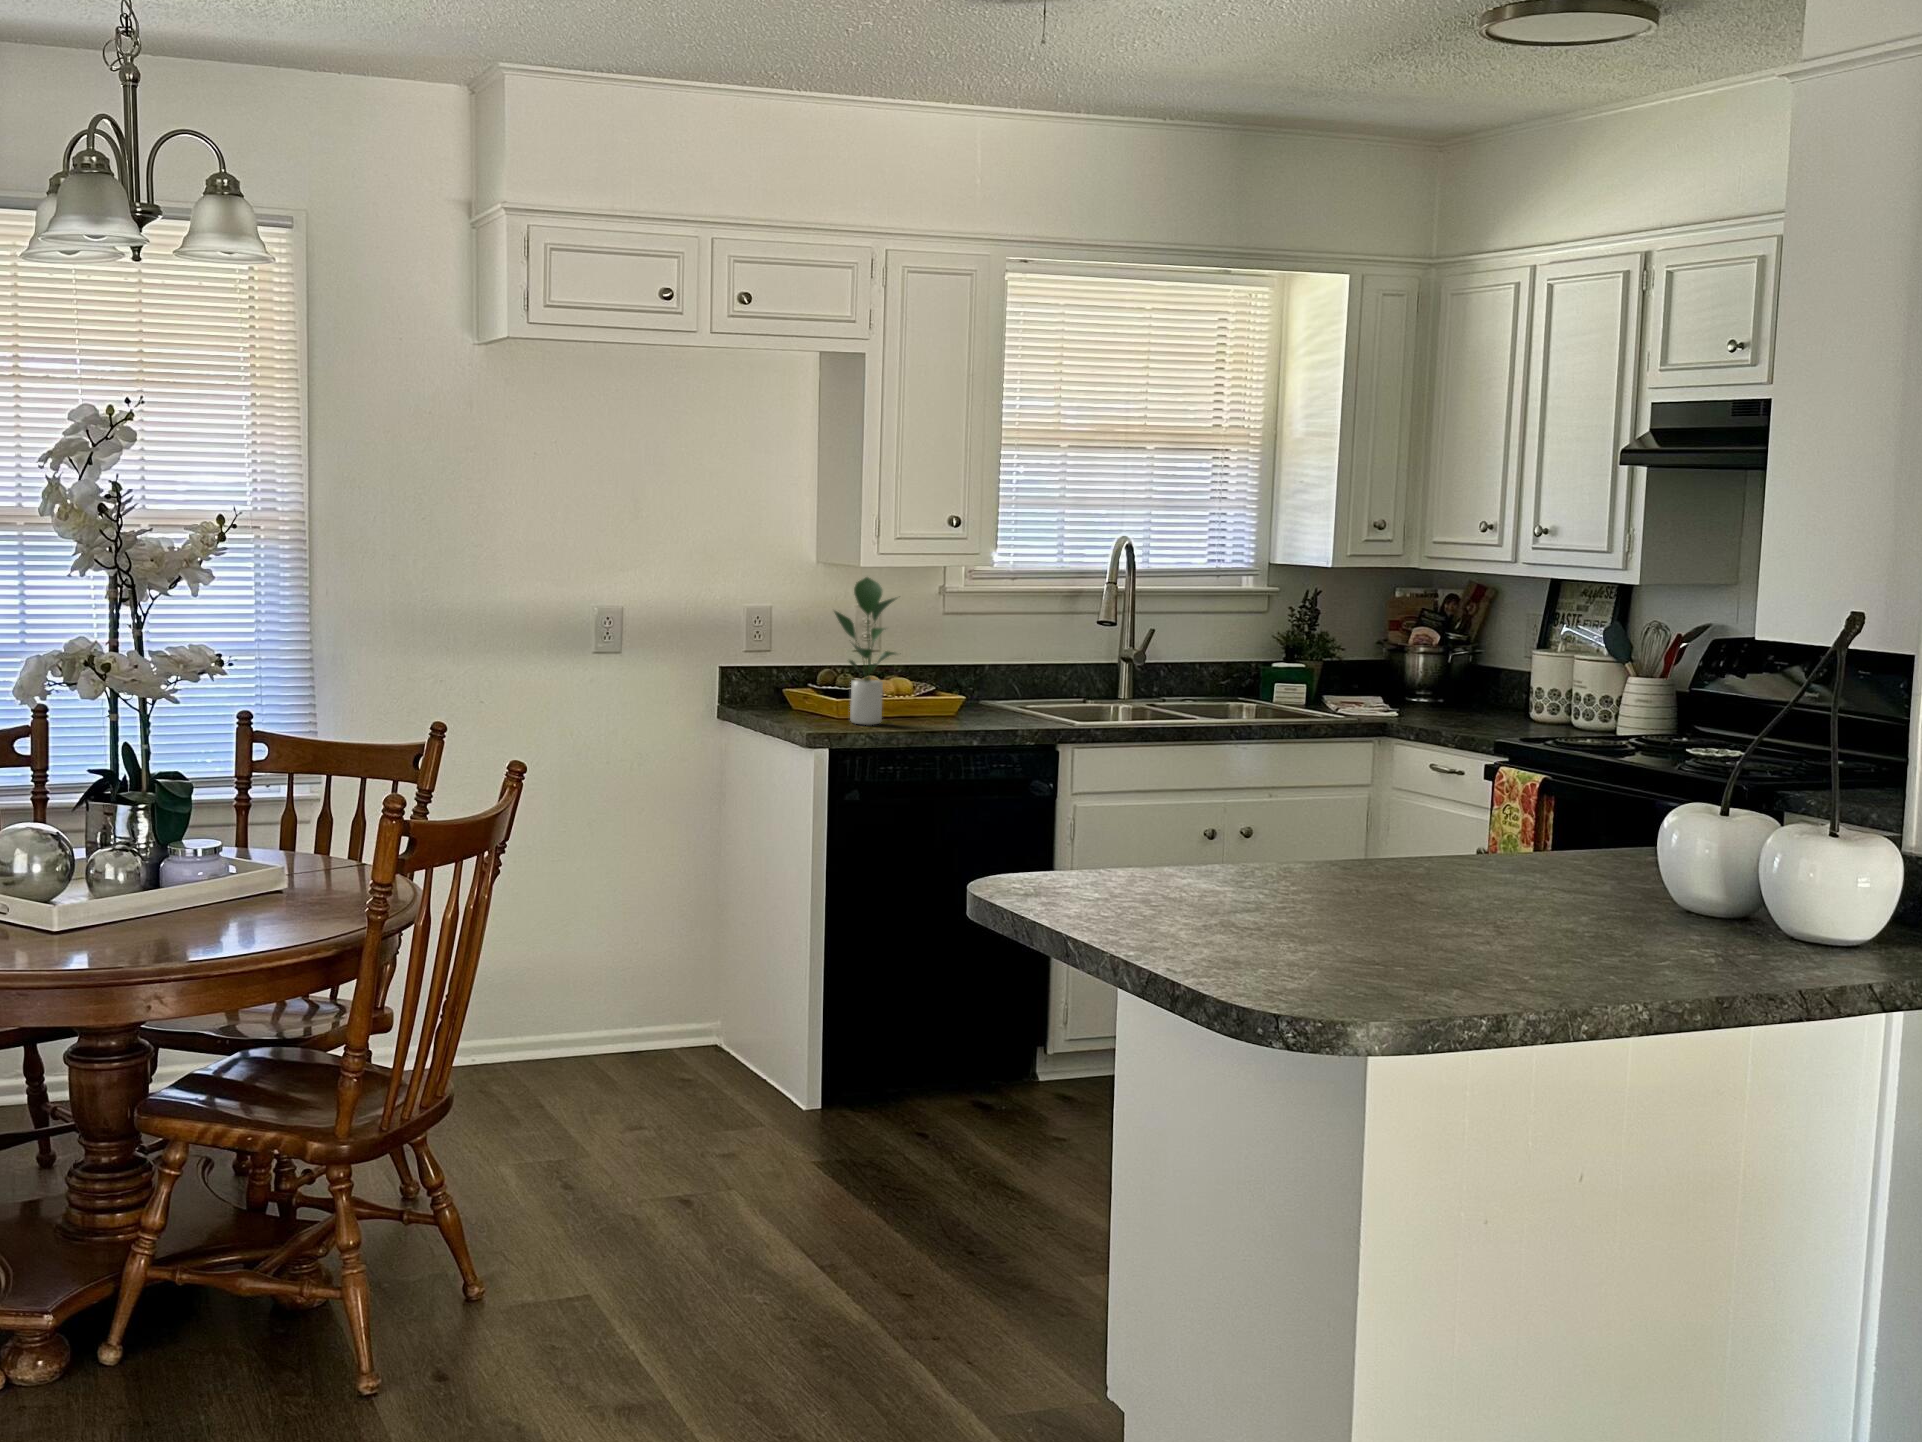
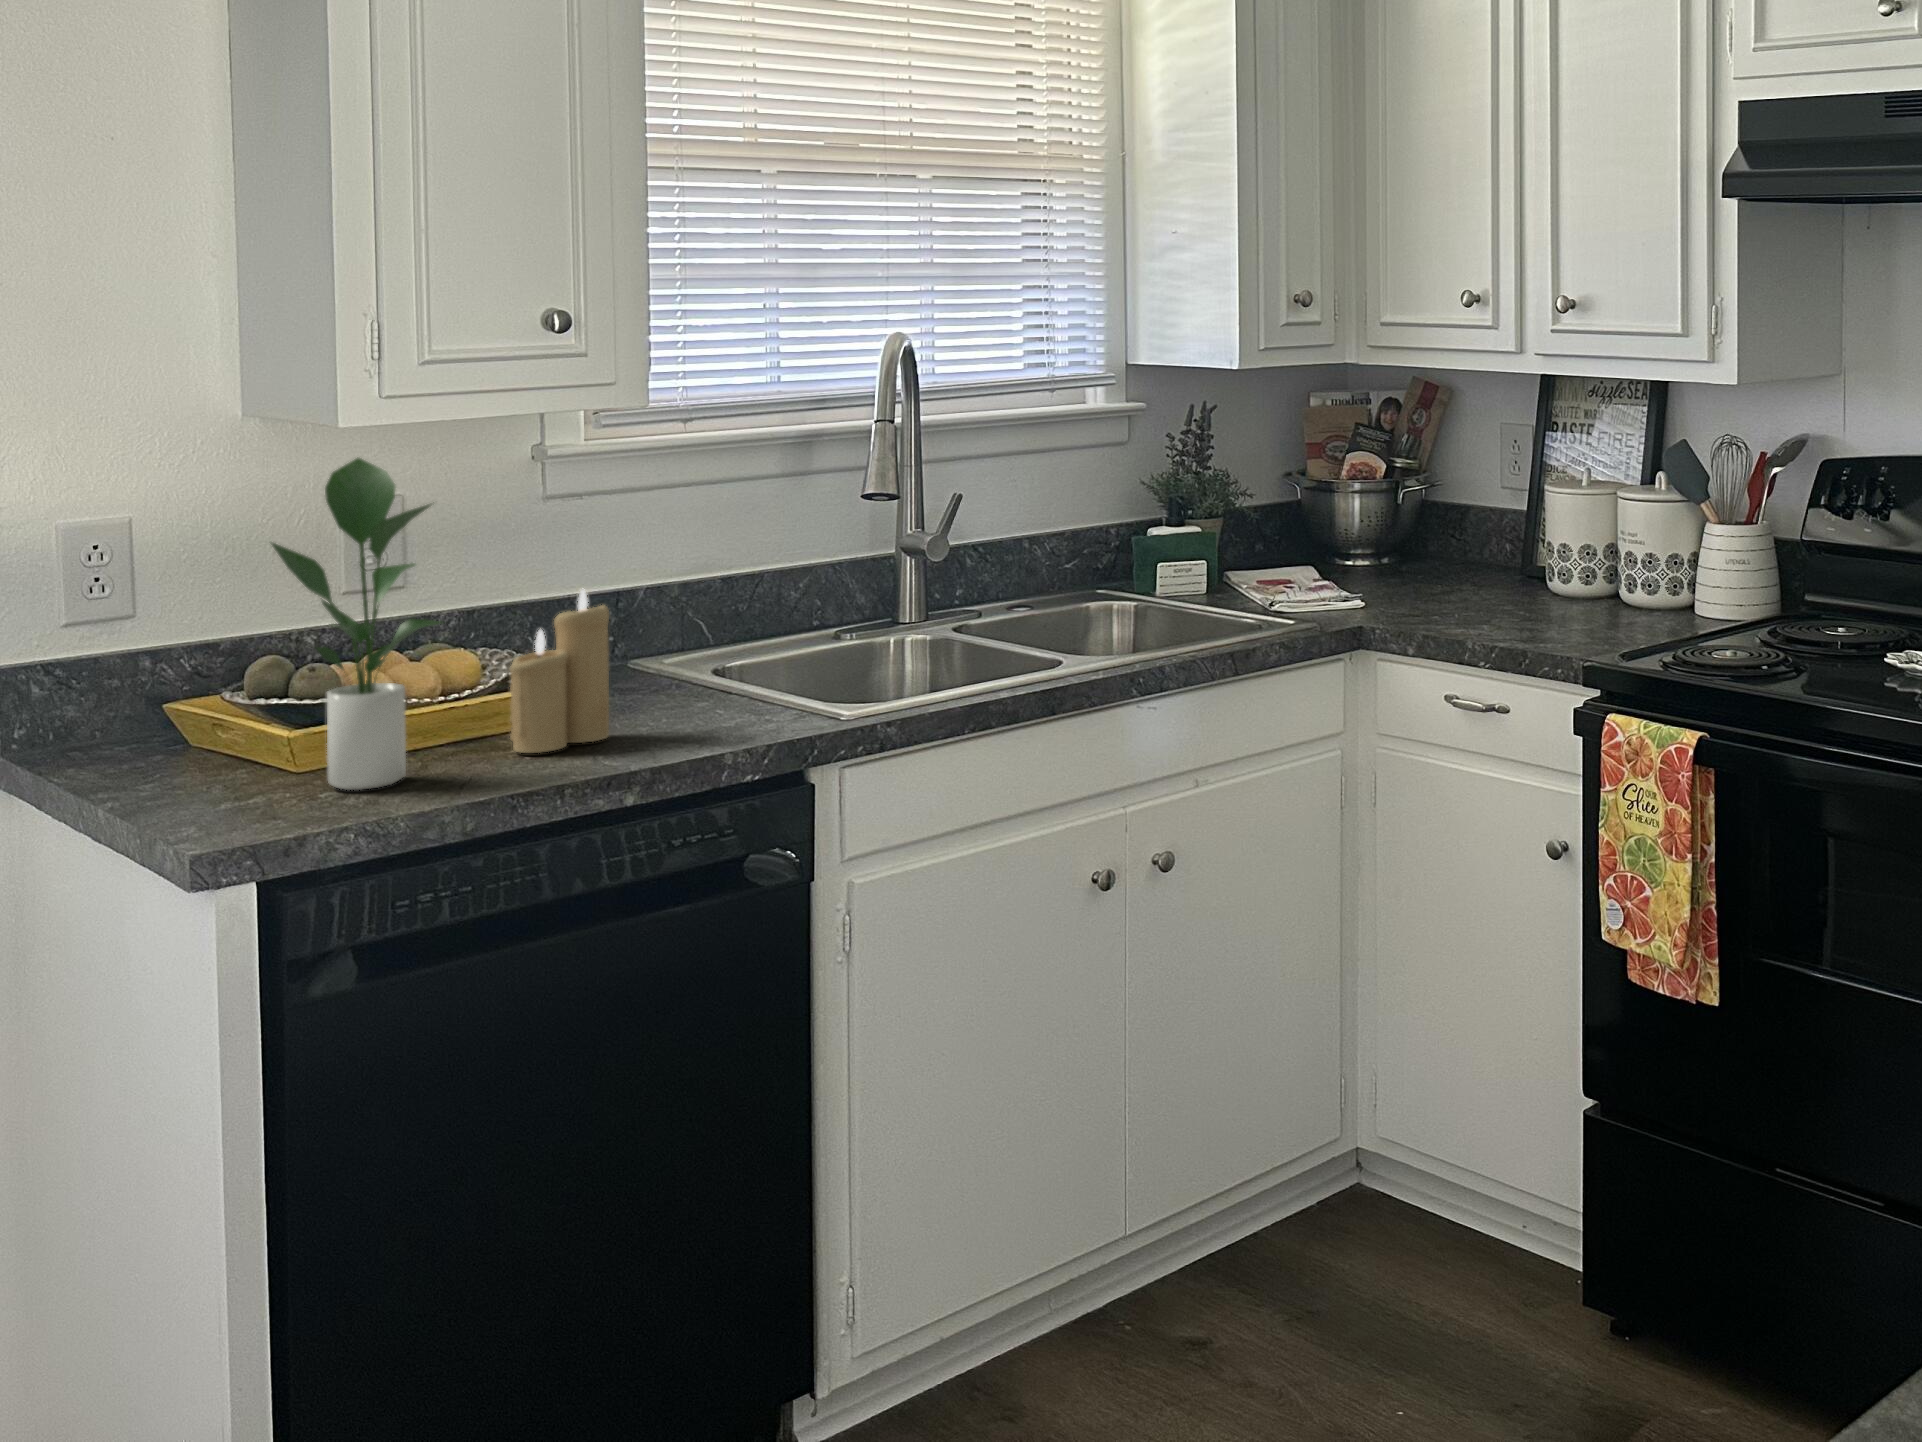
candle: none [924,648,970,722] -> present [510,590,609,753]

